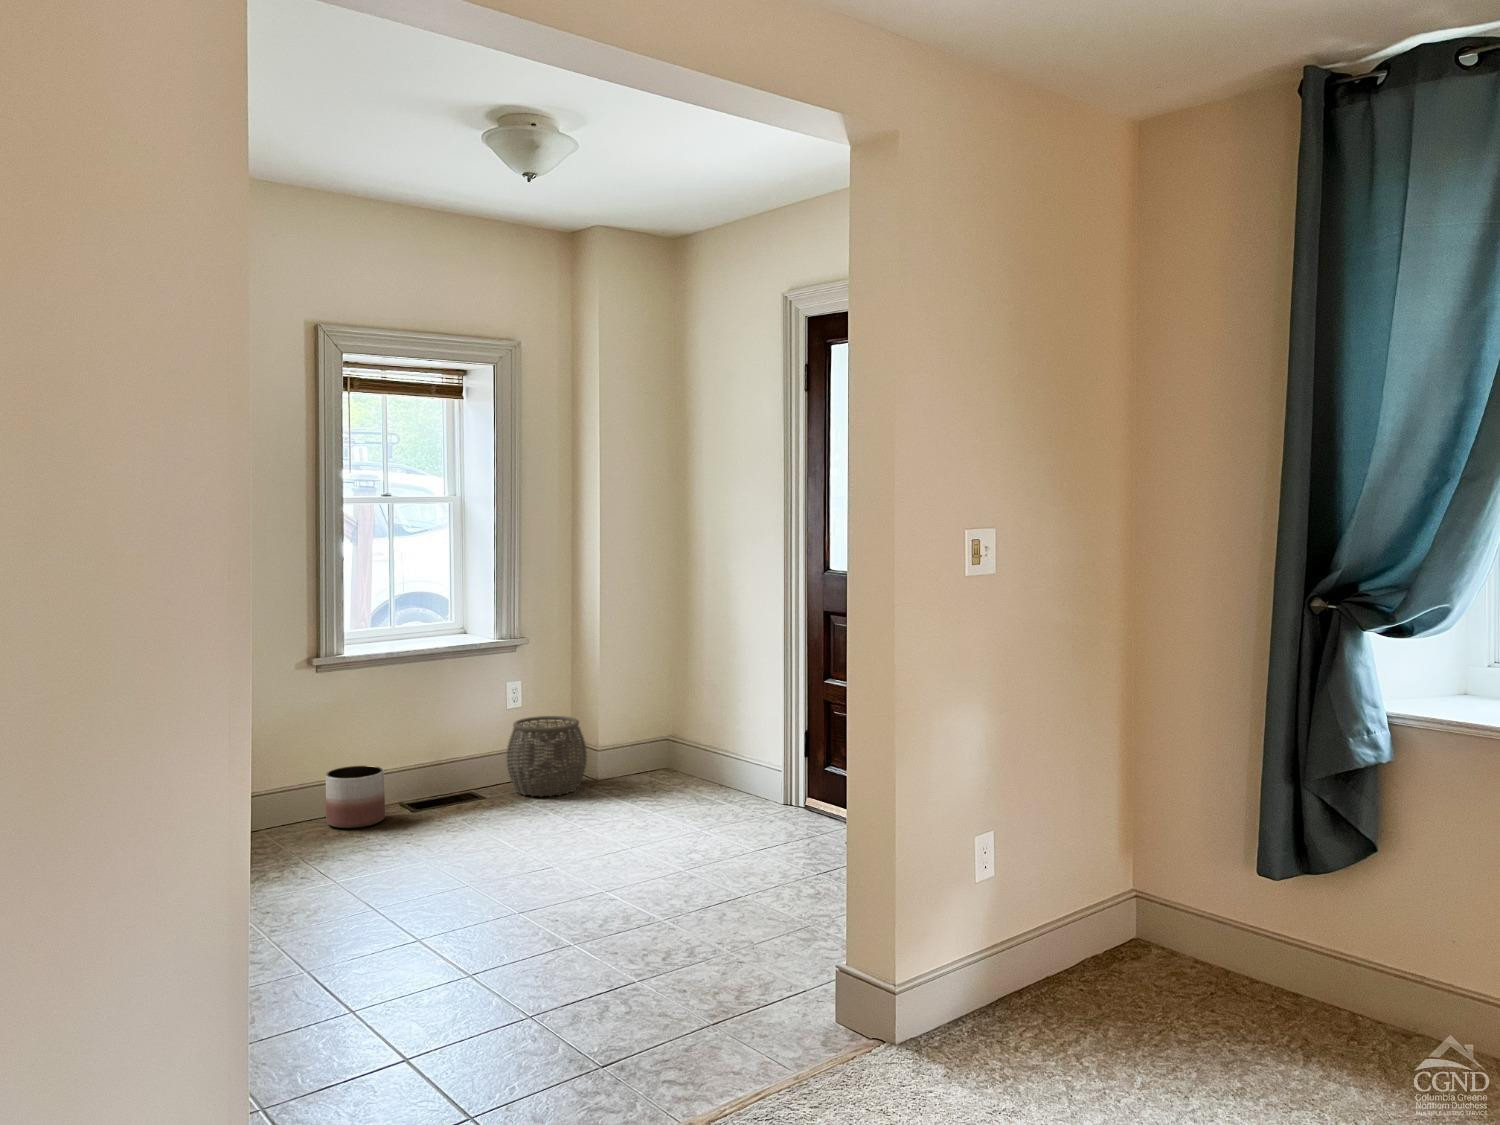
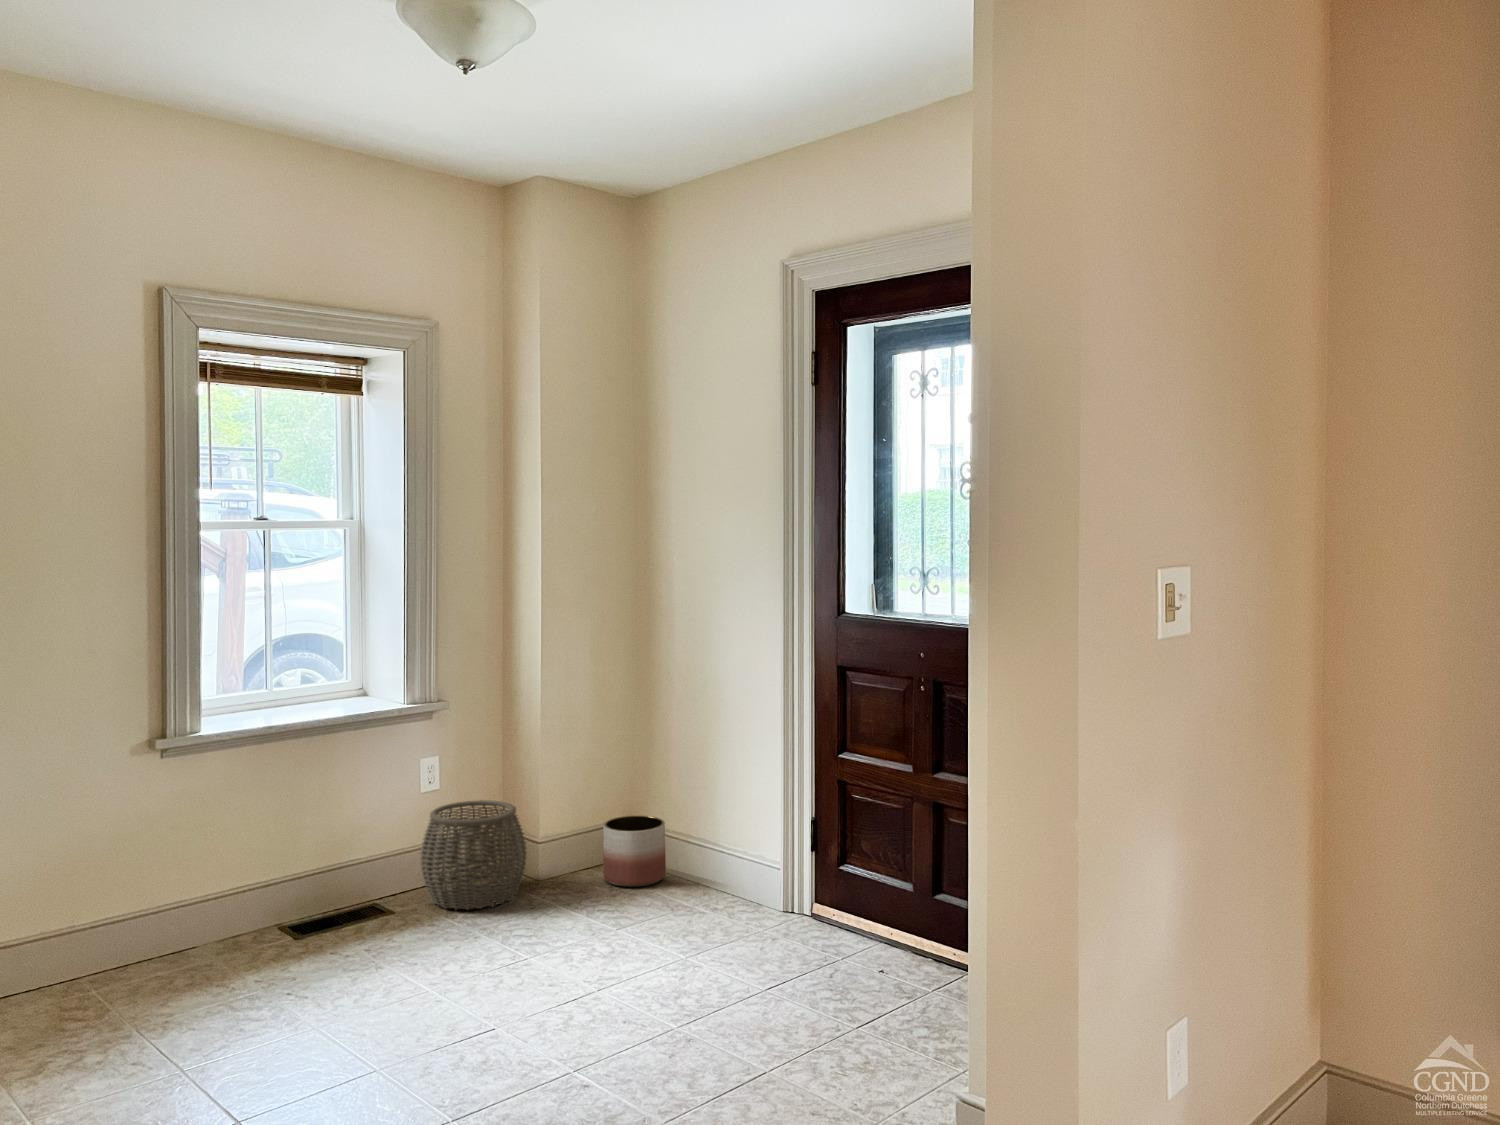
planter: present [326,766,385,828] -> present [603,815,666,887]

